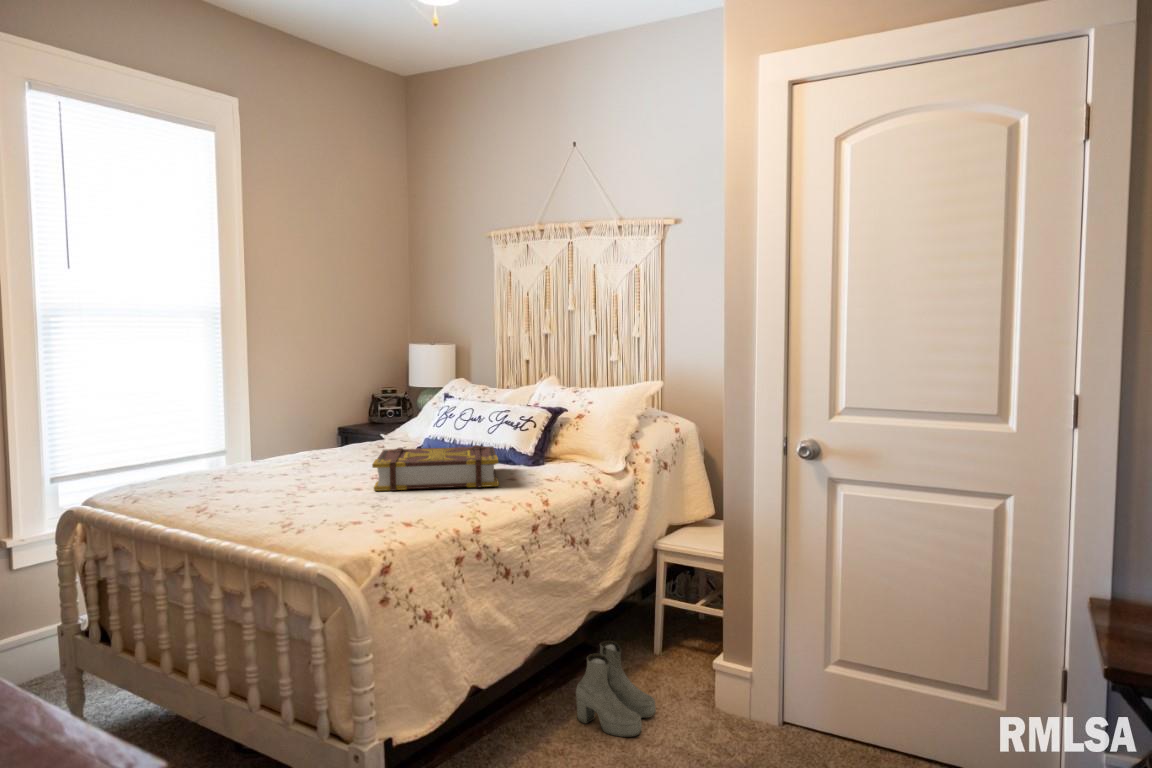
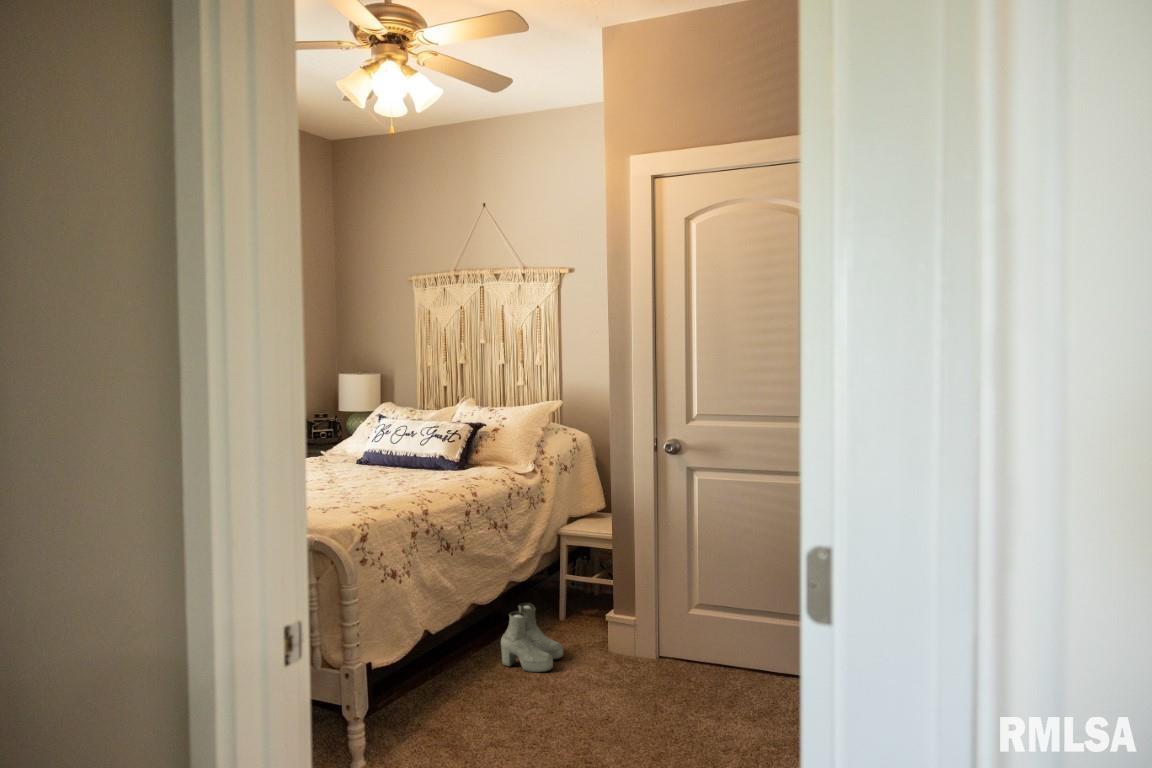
book: present [372,445,499,491] -> none [334,454,436,489]

